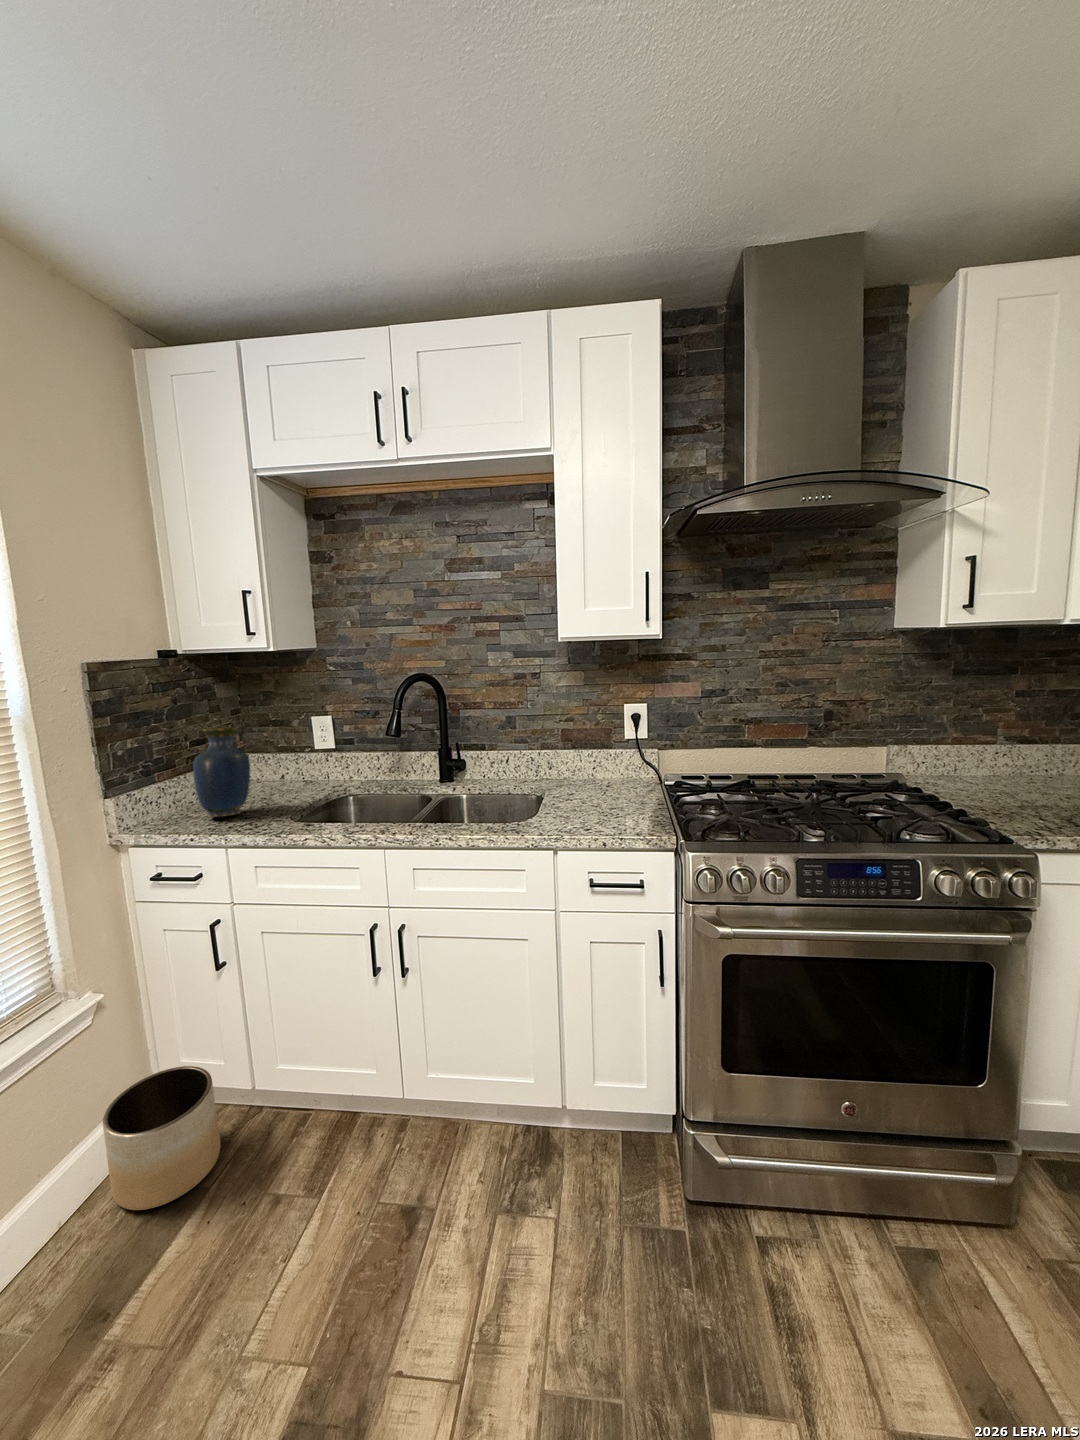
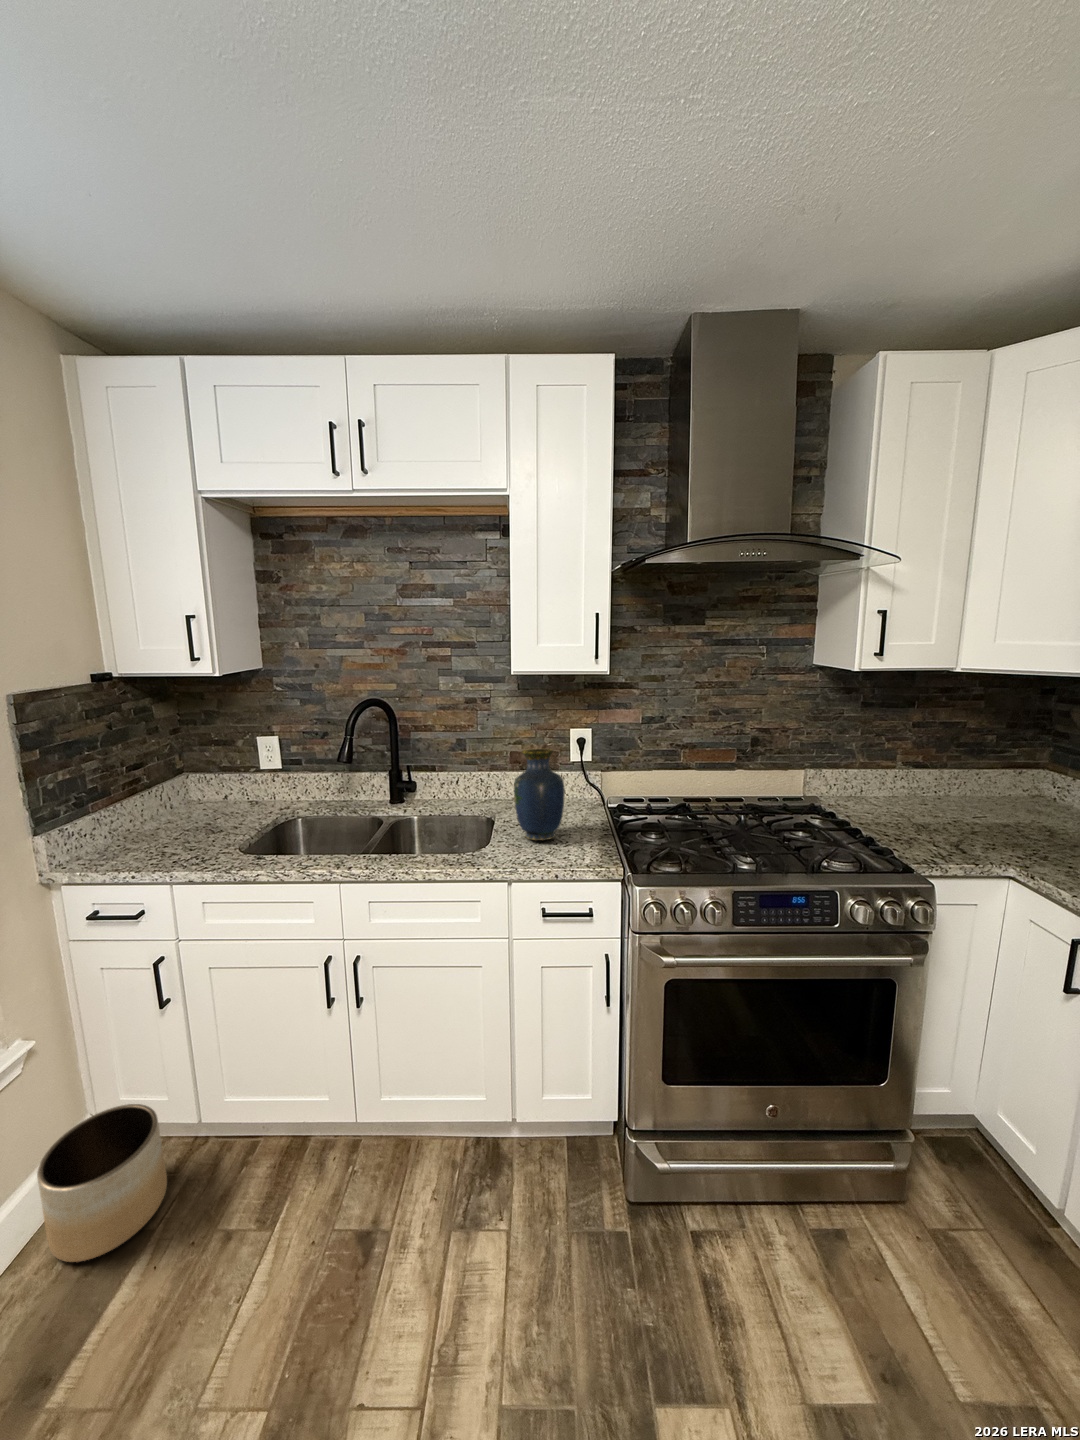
vase: present [193,728,250,817] -> present [514,749,565,841]

